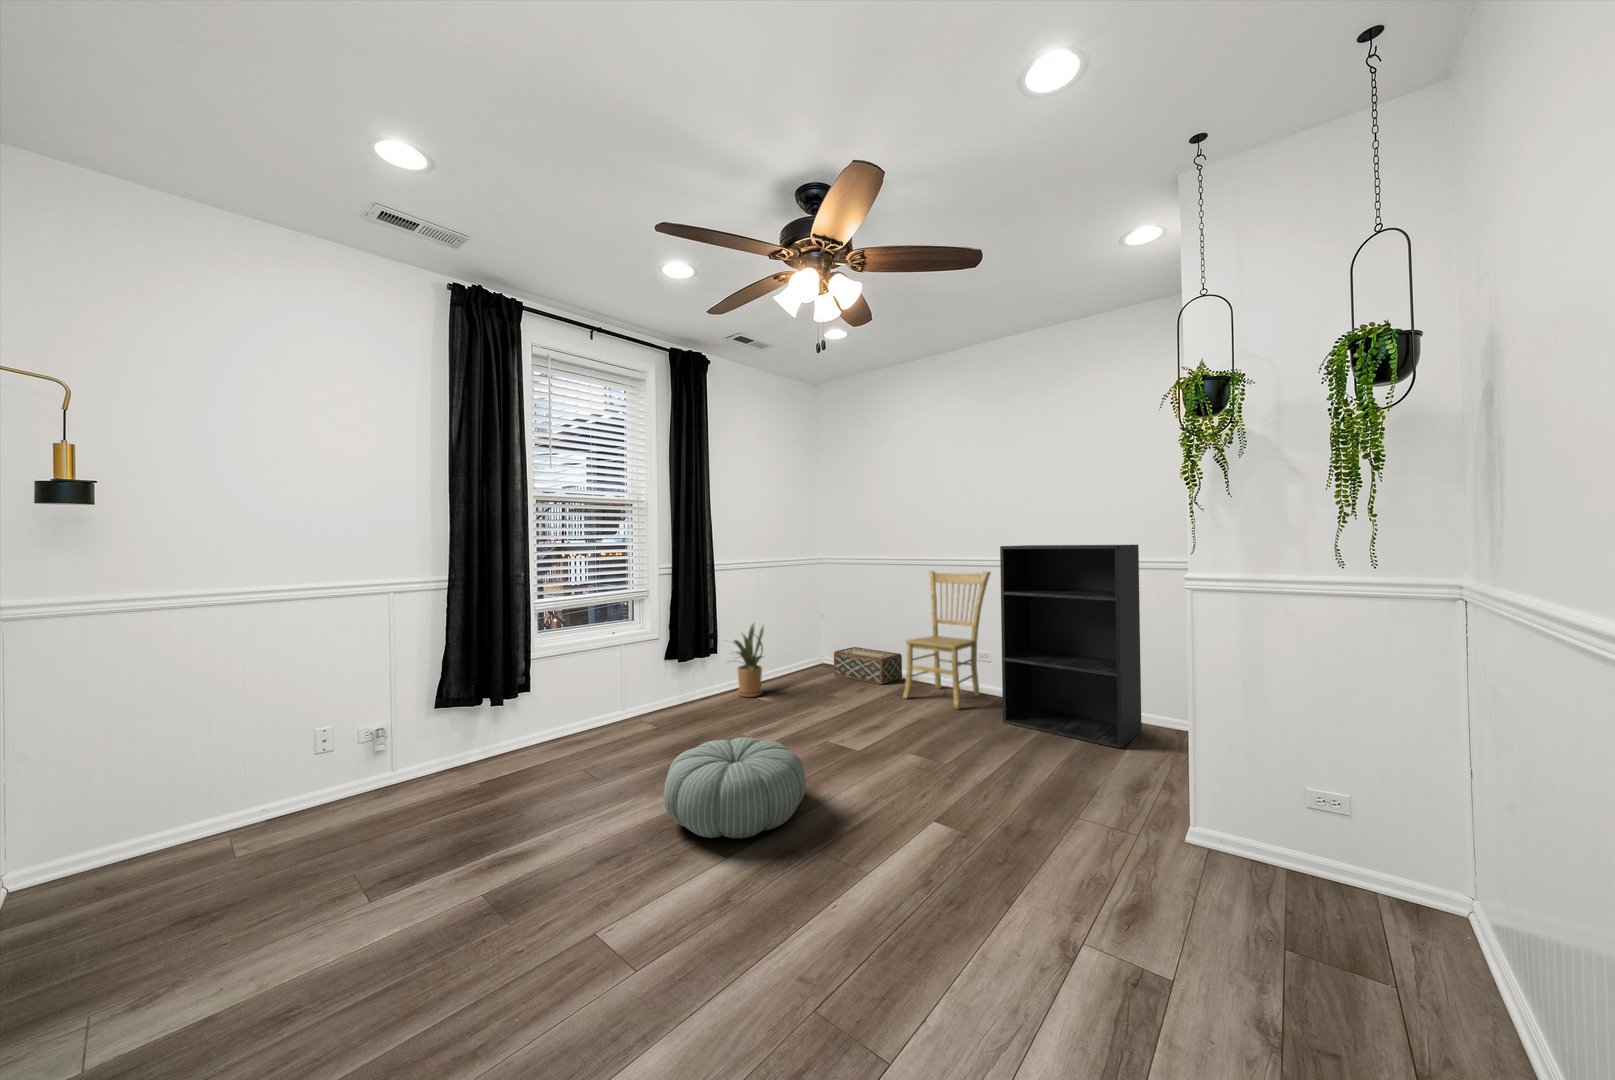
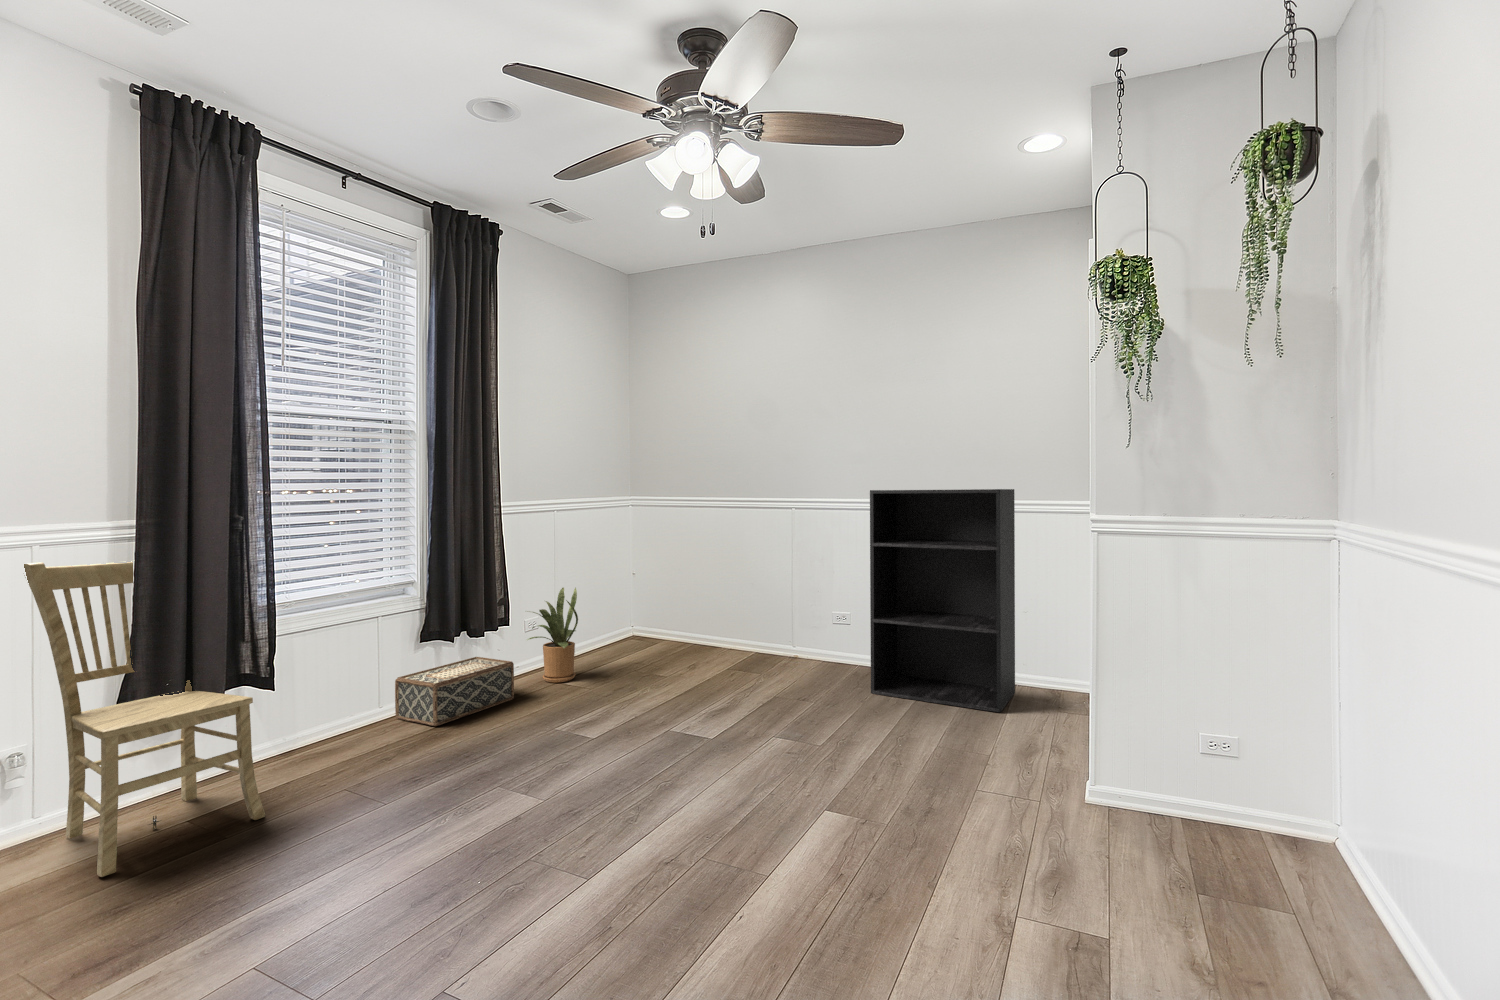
dining chair: present [903,571,990,709] -> present [24,561,265,877]
woven basket: present [834,647,902,684] -> present [395,657,514,726]
pouf: present [664,737,806,838] -> none [488,727,671,856]

